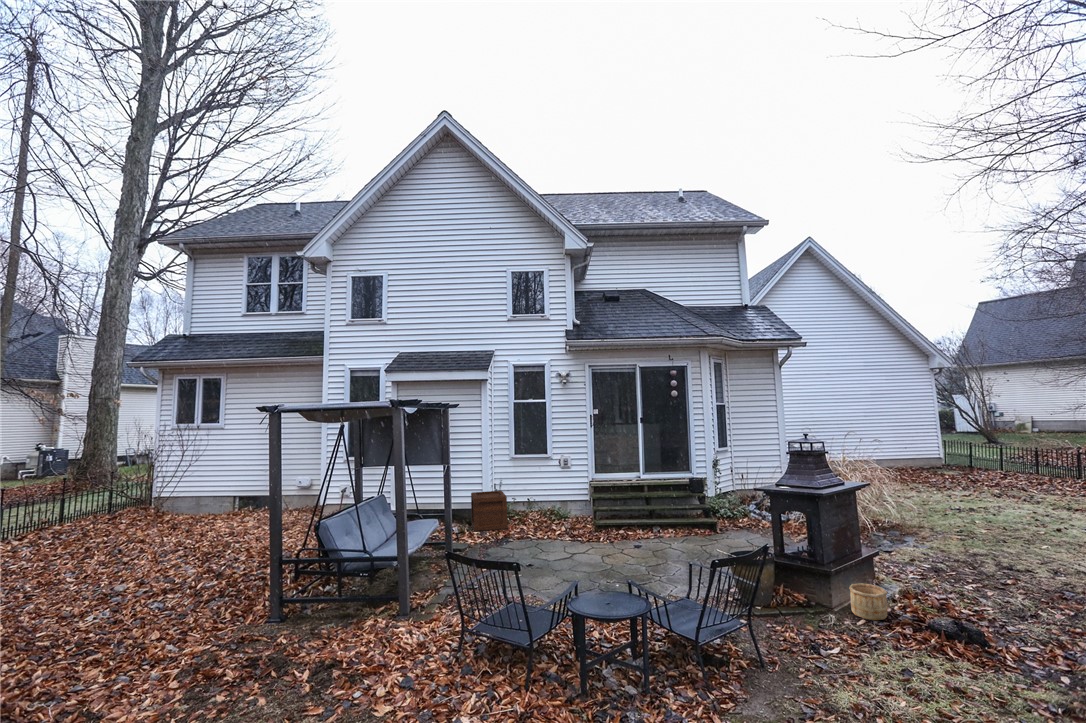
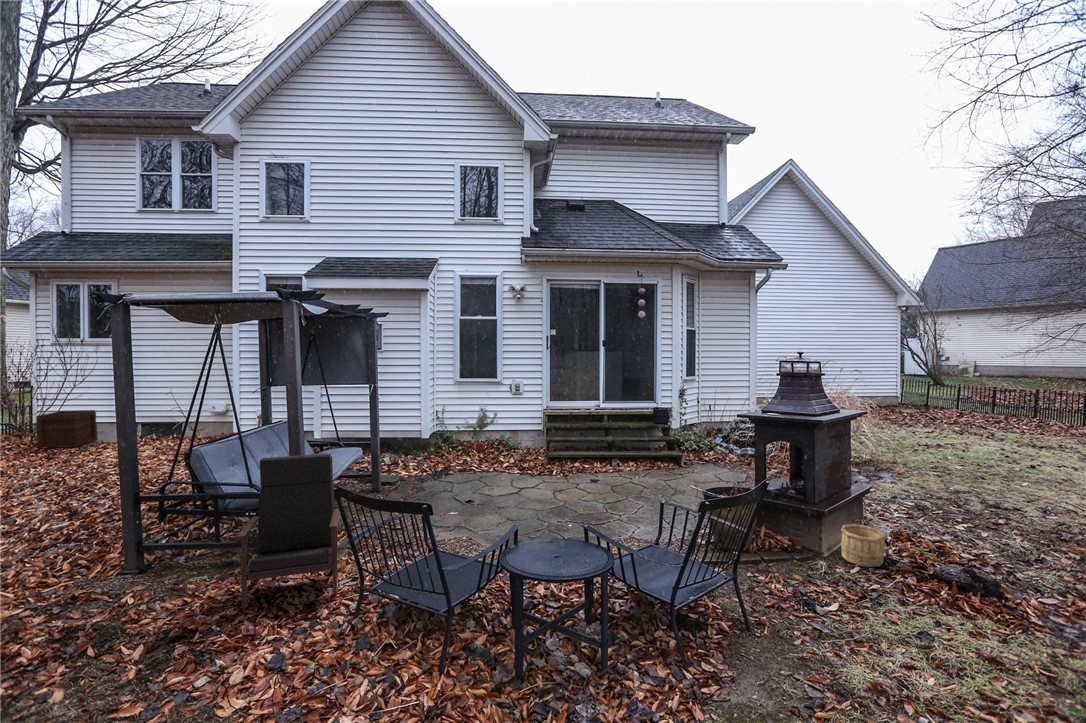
potted tree: none [516,479,550,522] -> present [462,408,498,452]
wooden crate: present [471,491,507,531] -> present [36,410,98,449]
lounge chair: none [368,526,439,647] -> present [236,454,340,609]

